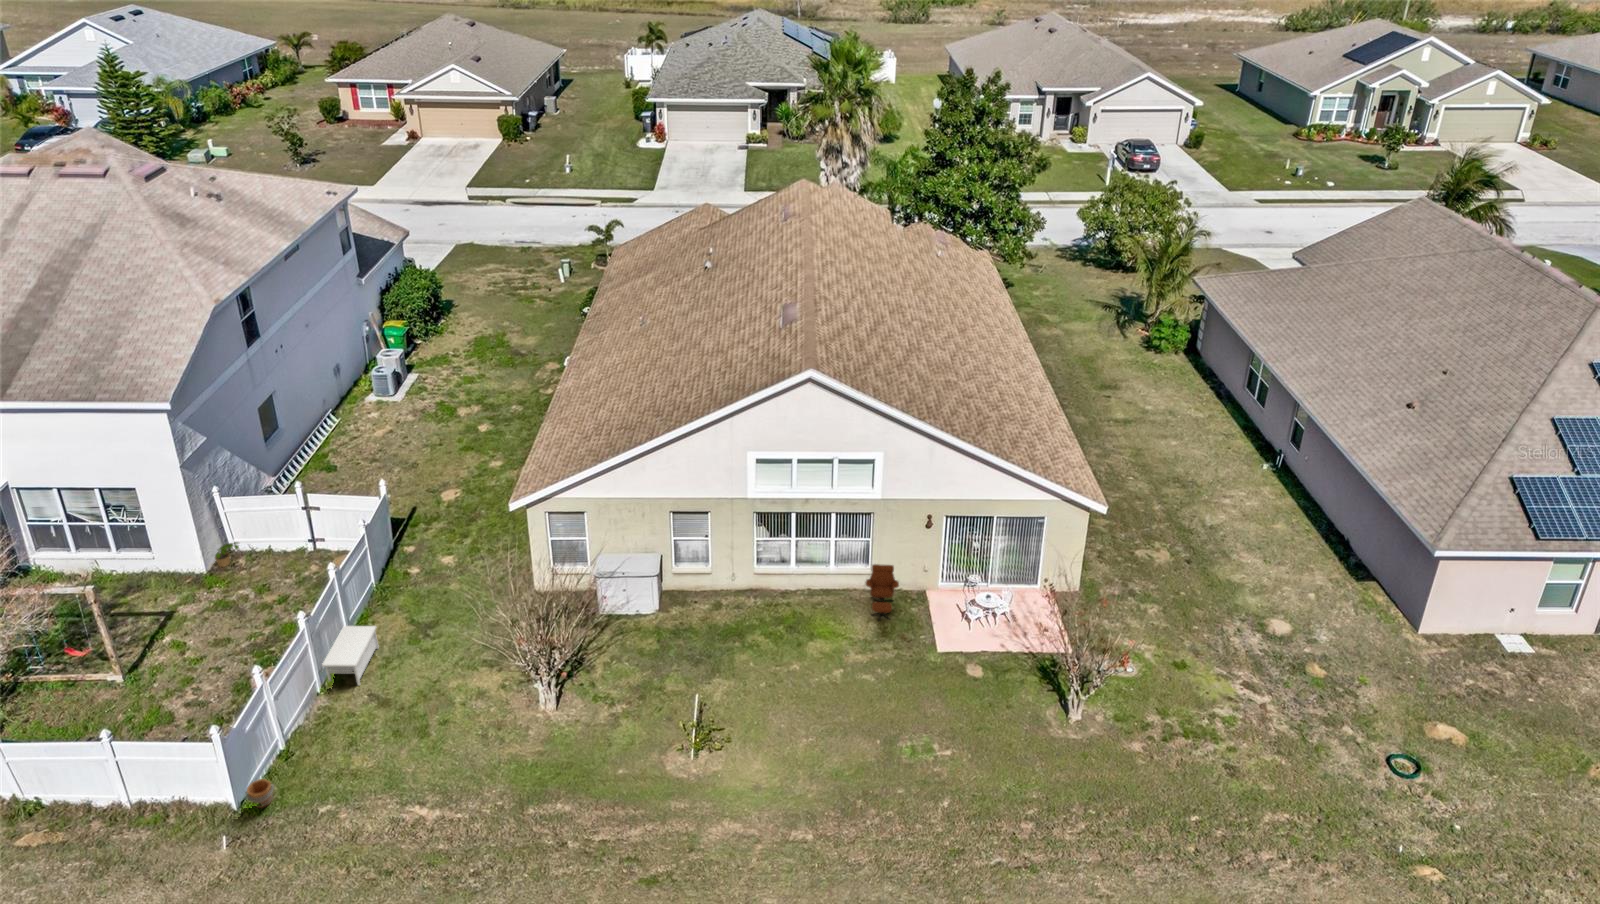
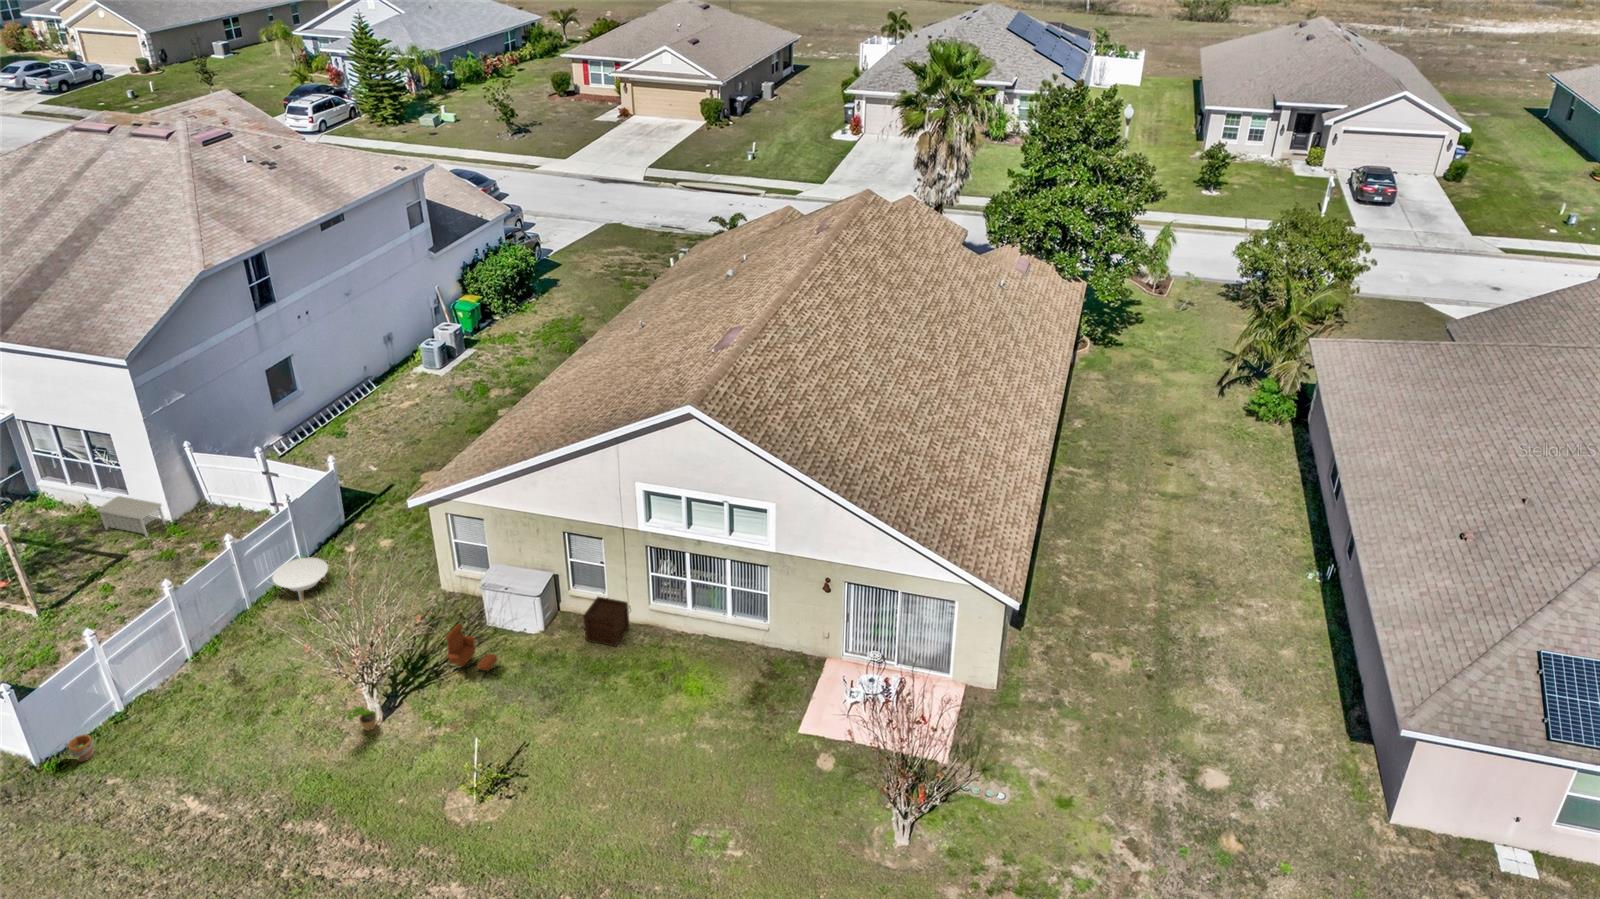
potted plant: present [215,542,239,567] -> present [343,706,377,730]
lounge chair: present [865,564,899,617] -> present [446,624,498,677]
wooden crate: none [701,568,735,611] -> present [583,597,629,646]
round table: none [361,580,417,625] -> present [272,558,328,603]
storage bench: present [322,626,379,685] -> present [97,496,165,537]

